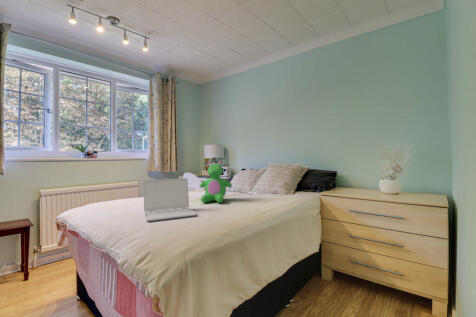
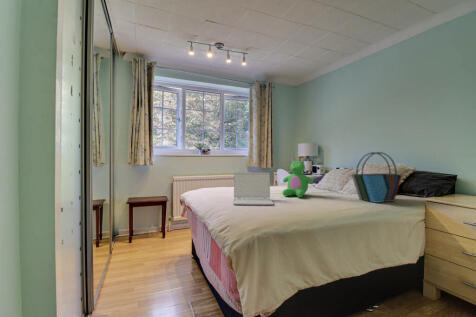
tote bag: none [266,154,304,201] -> present [352,152,402,203]

